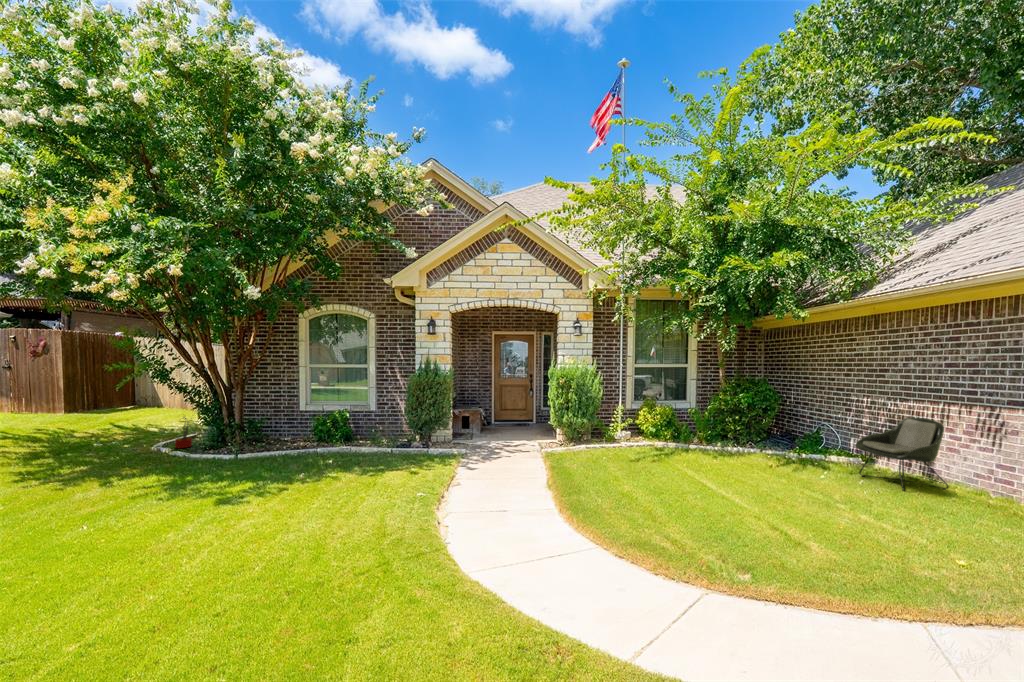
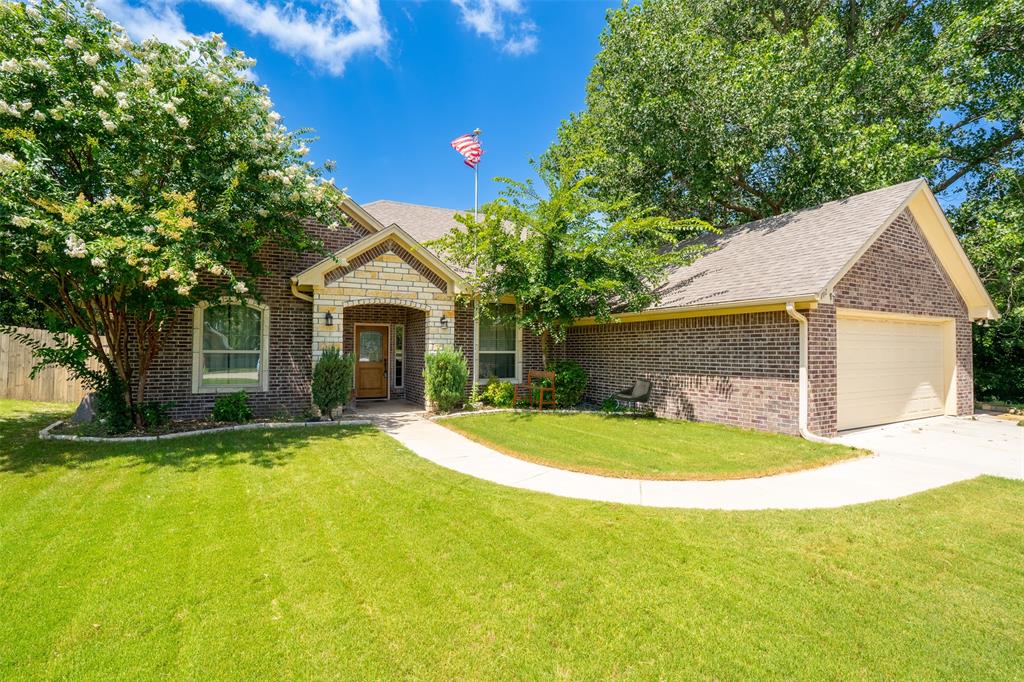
bench: none [681,392,747,456] -> present [513,370,556,410]
decorative plant: present [175,417,192,448] -> none [70,397,88,433]

